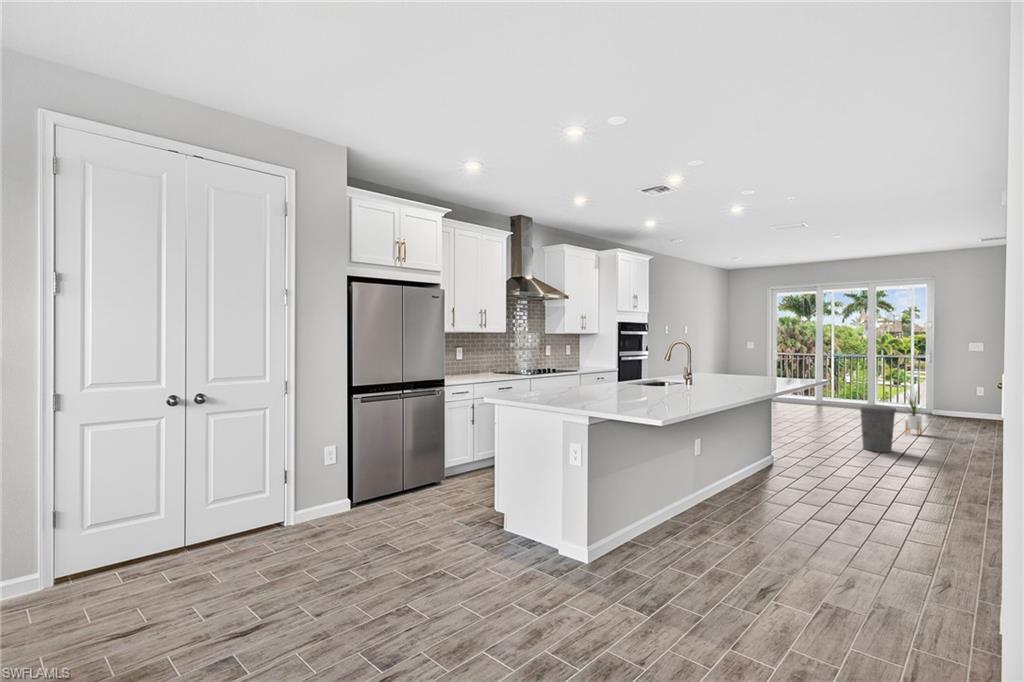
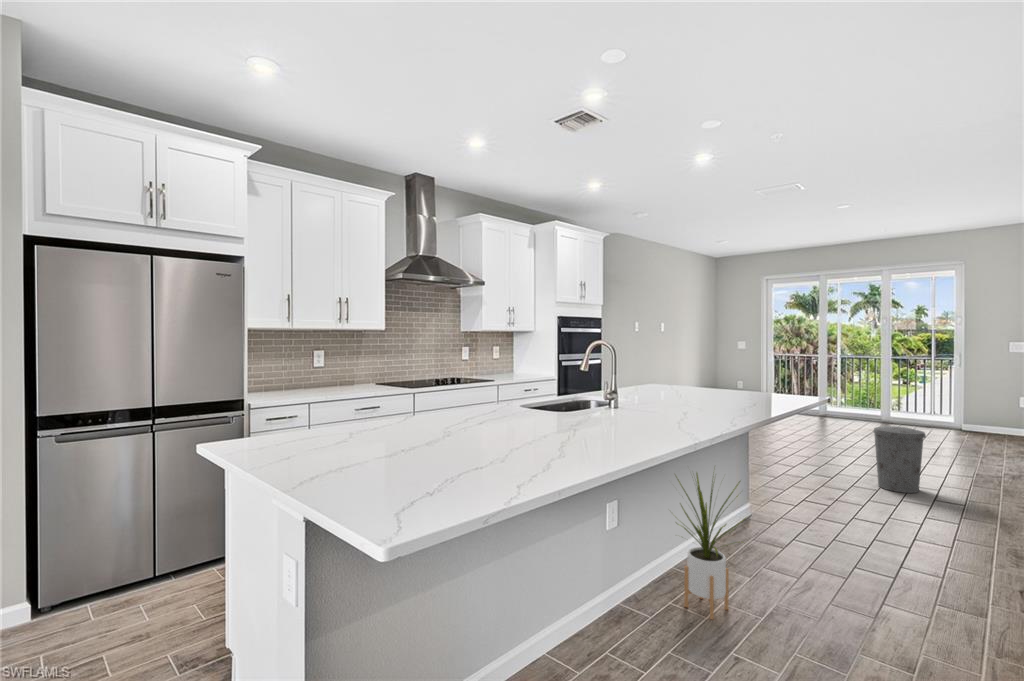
house plant: present [905,393,922,436] -> present [676,473,745,619]

